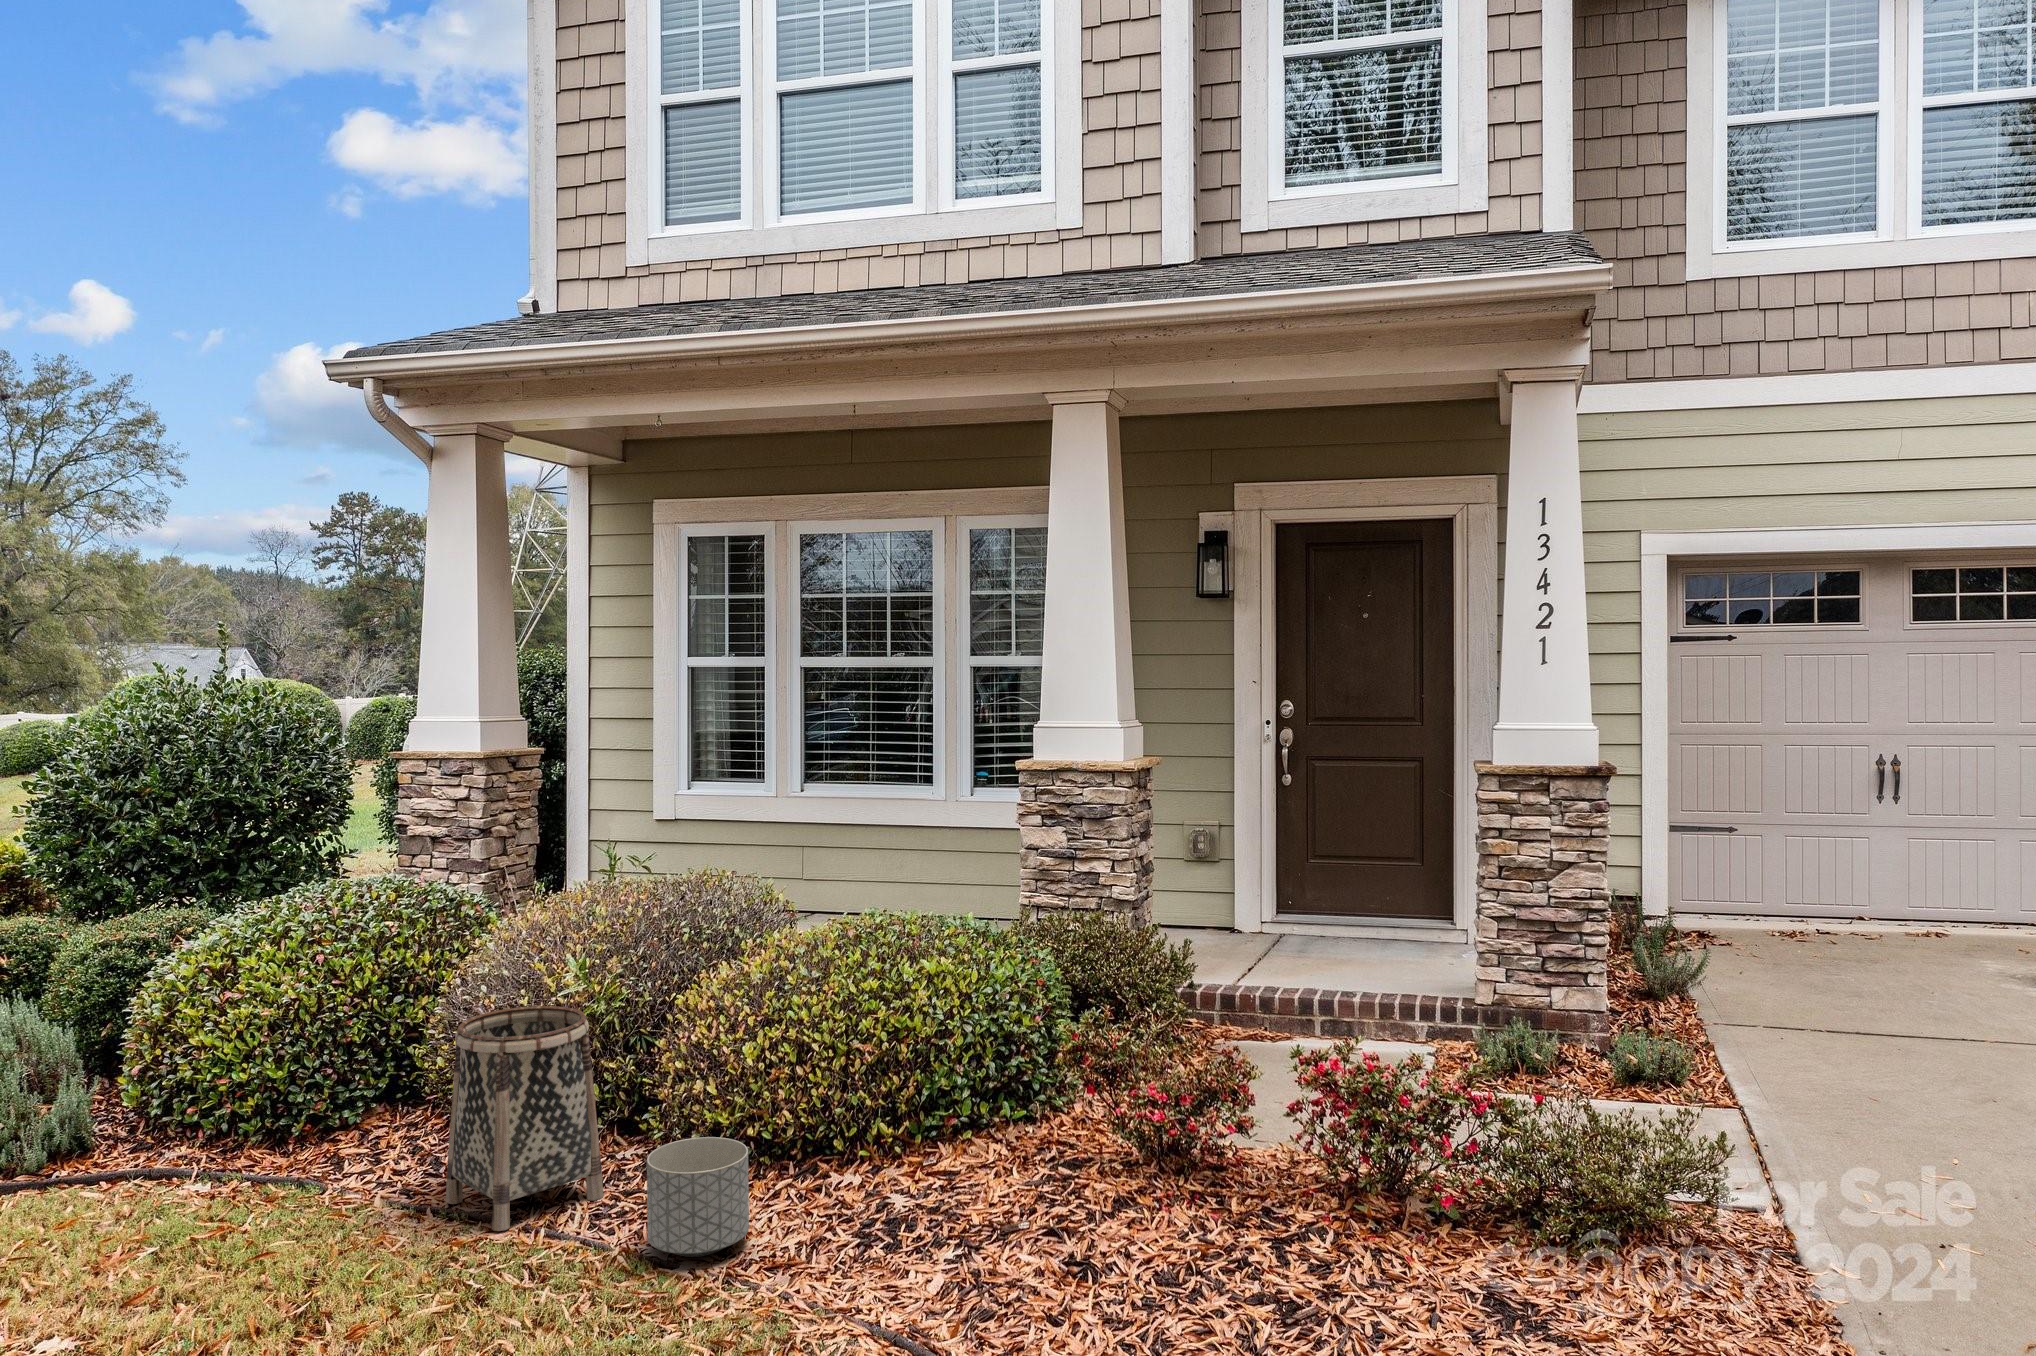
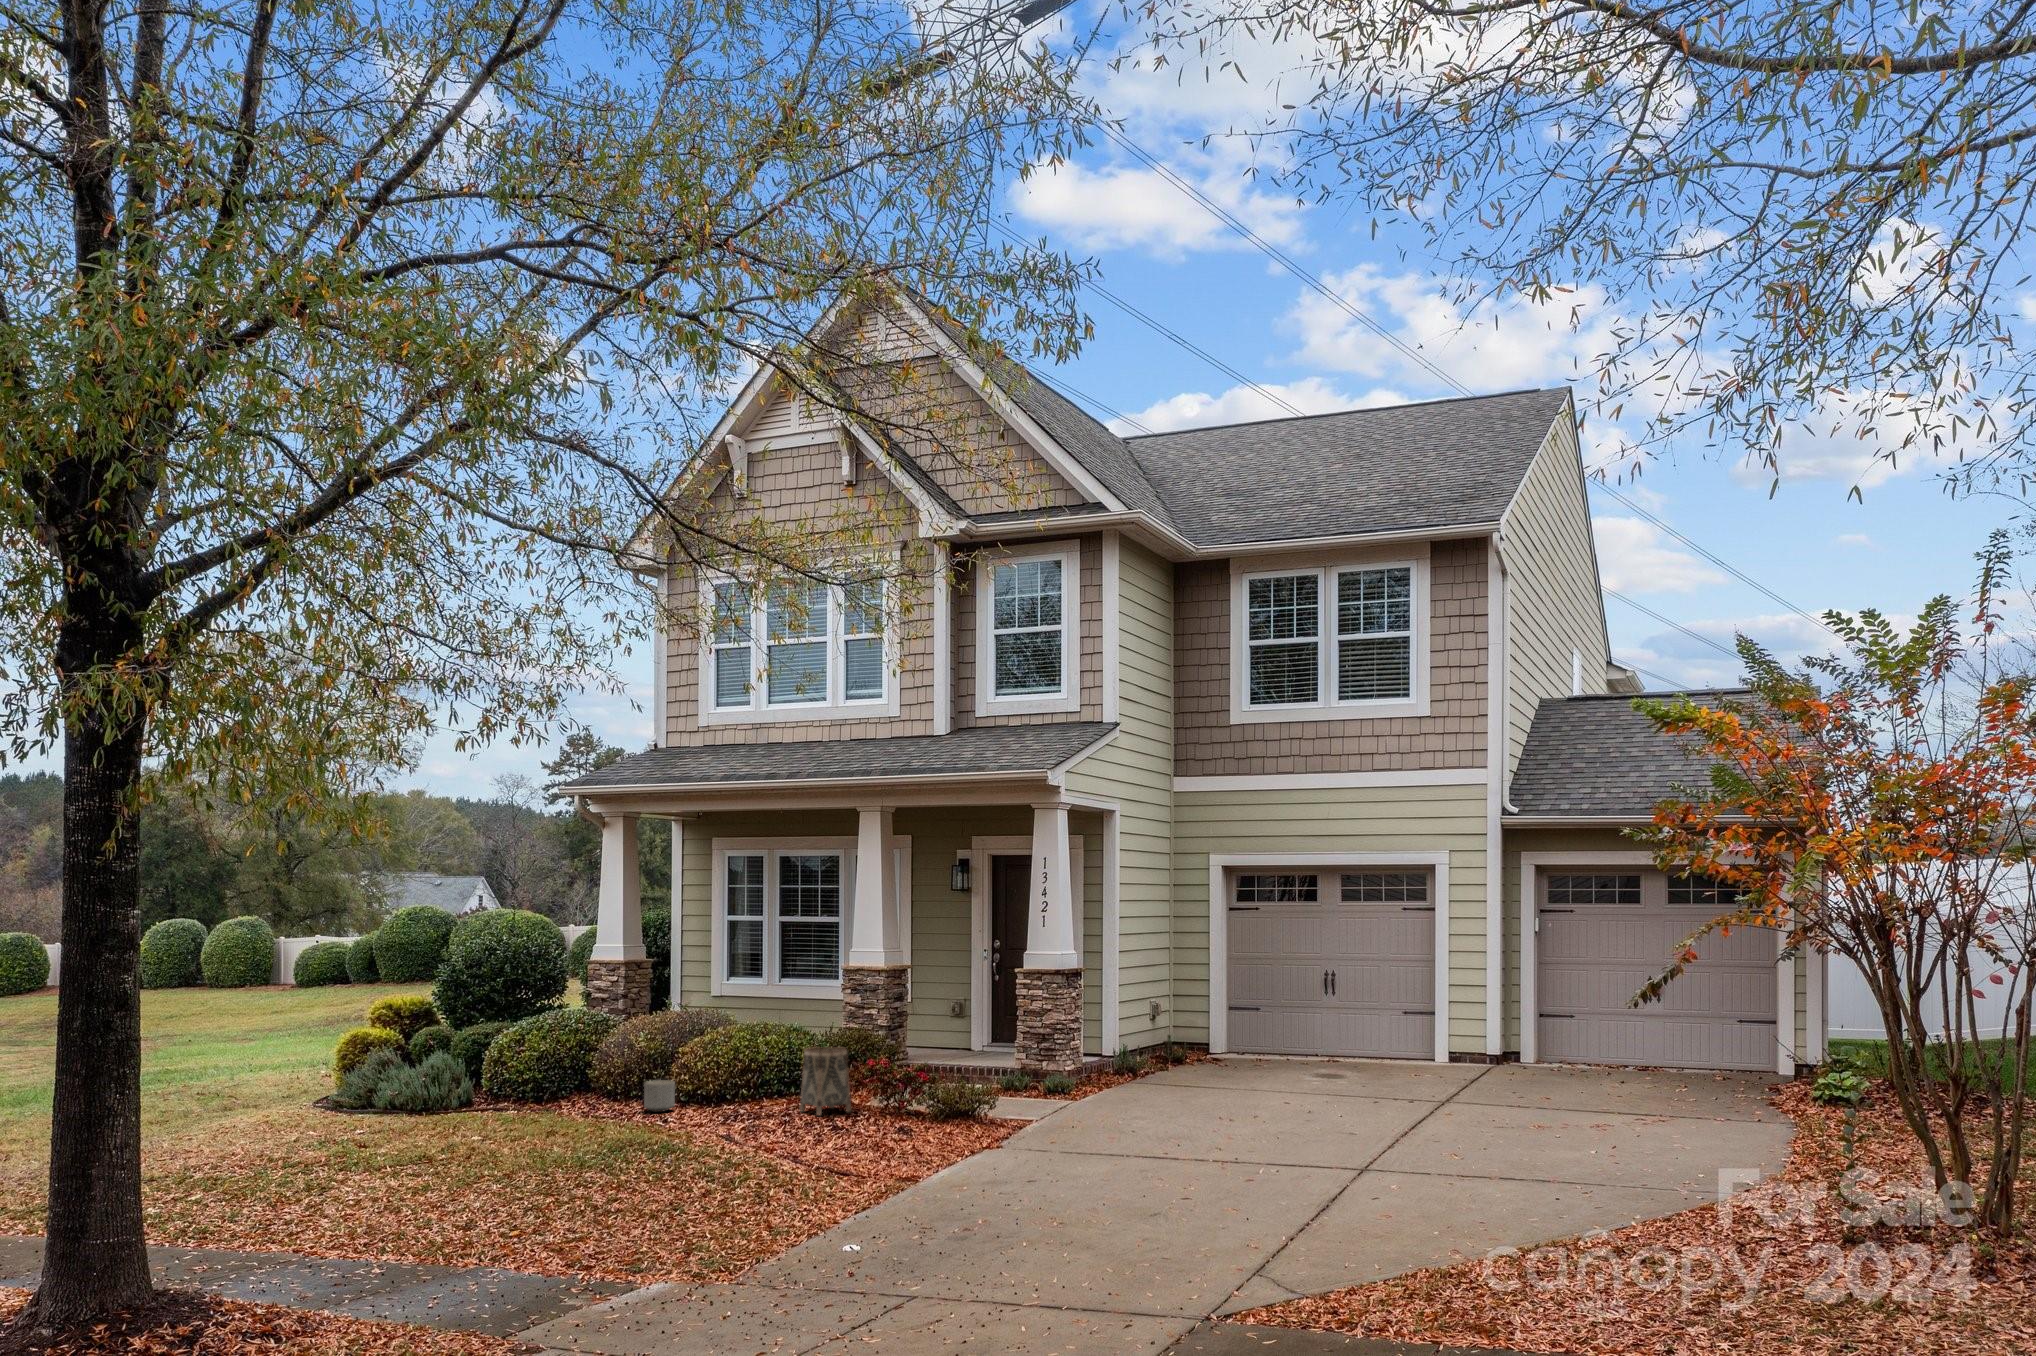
basket: present [446,1006,603,1231] -> present [800,1047,851,1115]

